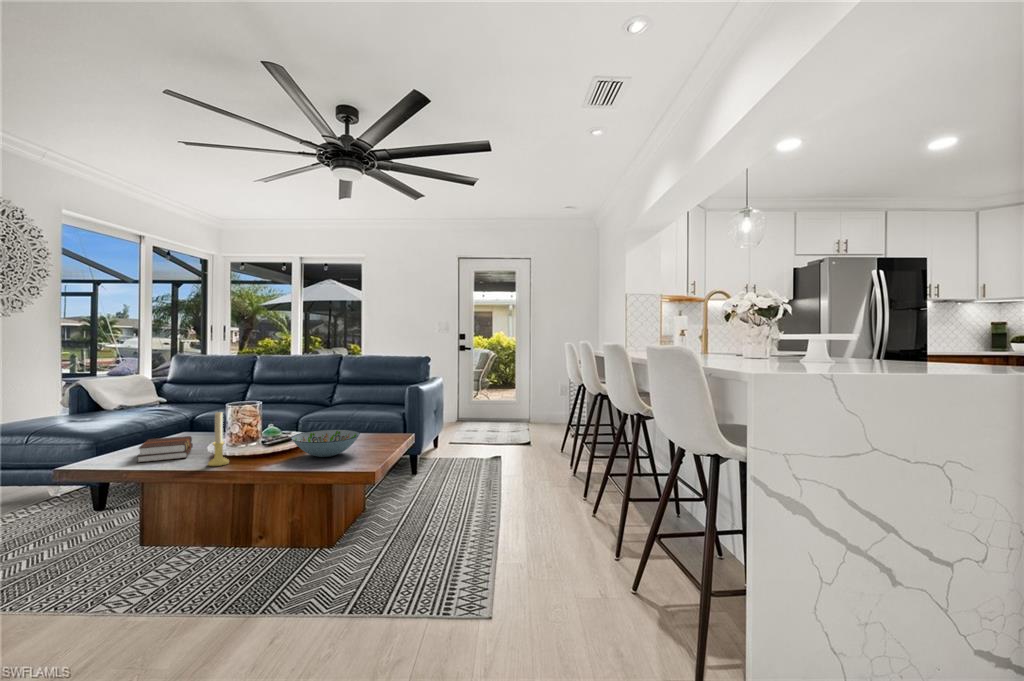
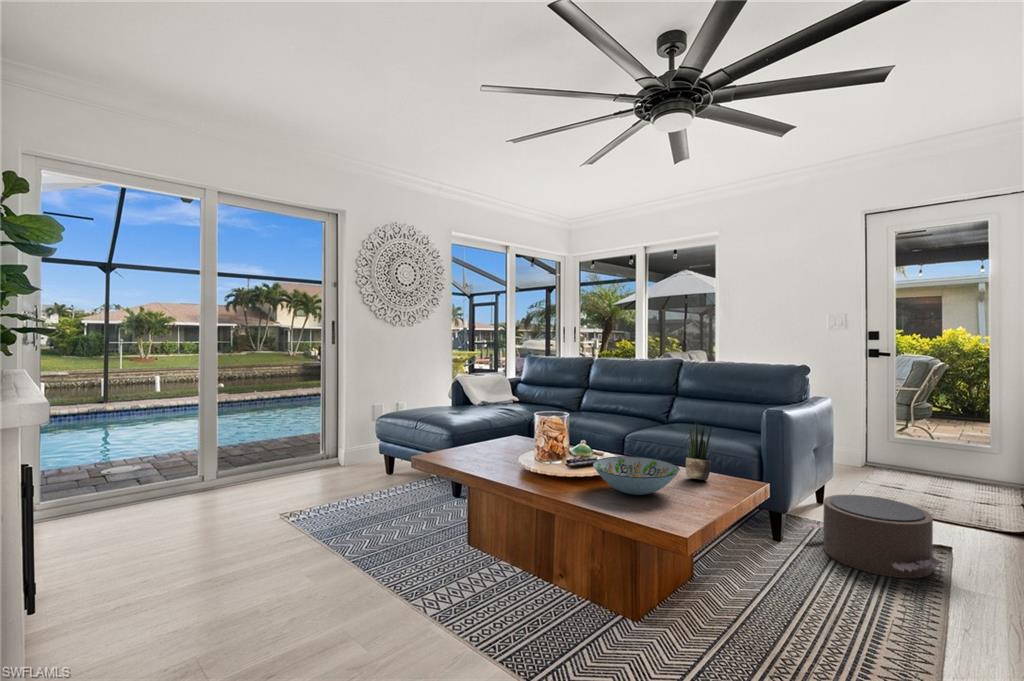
potted plant: none [360,398,379,441] -> present [686,421,712,480]
candle holder: present [208,412,229,466] -> none [509,420,529,484]
hardback book: present [137,436,193,463] -> none [457,440,510,466]
pouf: none [432,439,505,485] -> present [804,495,944,578]

